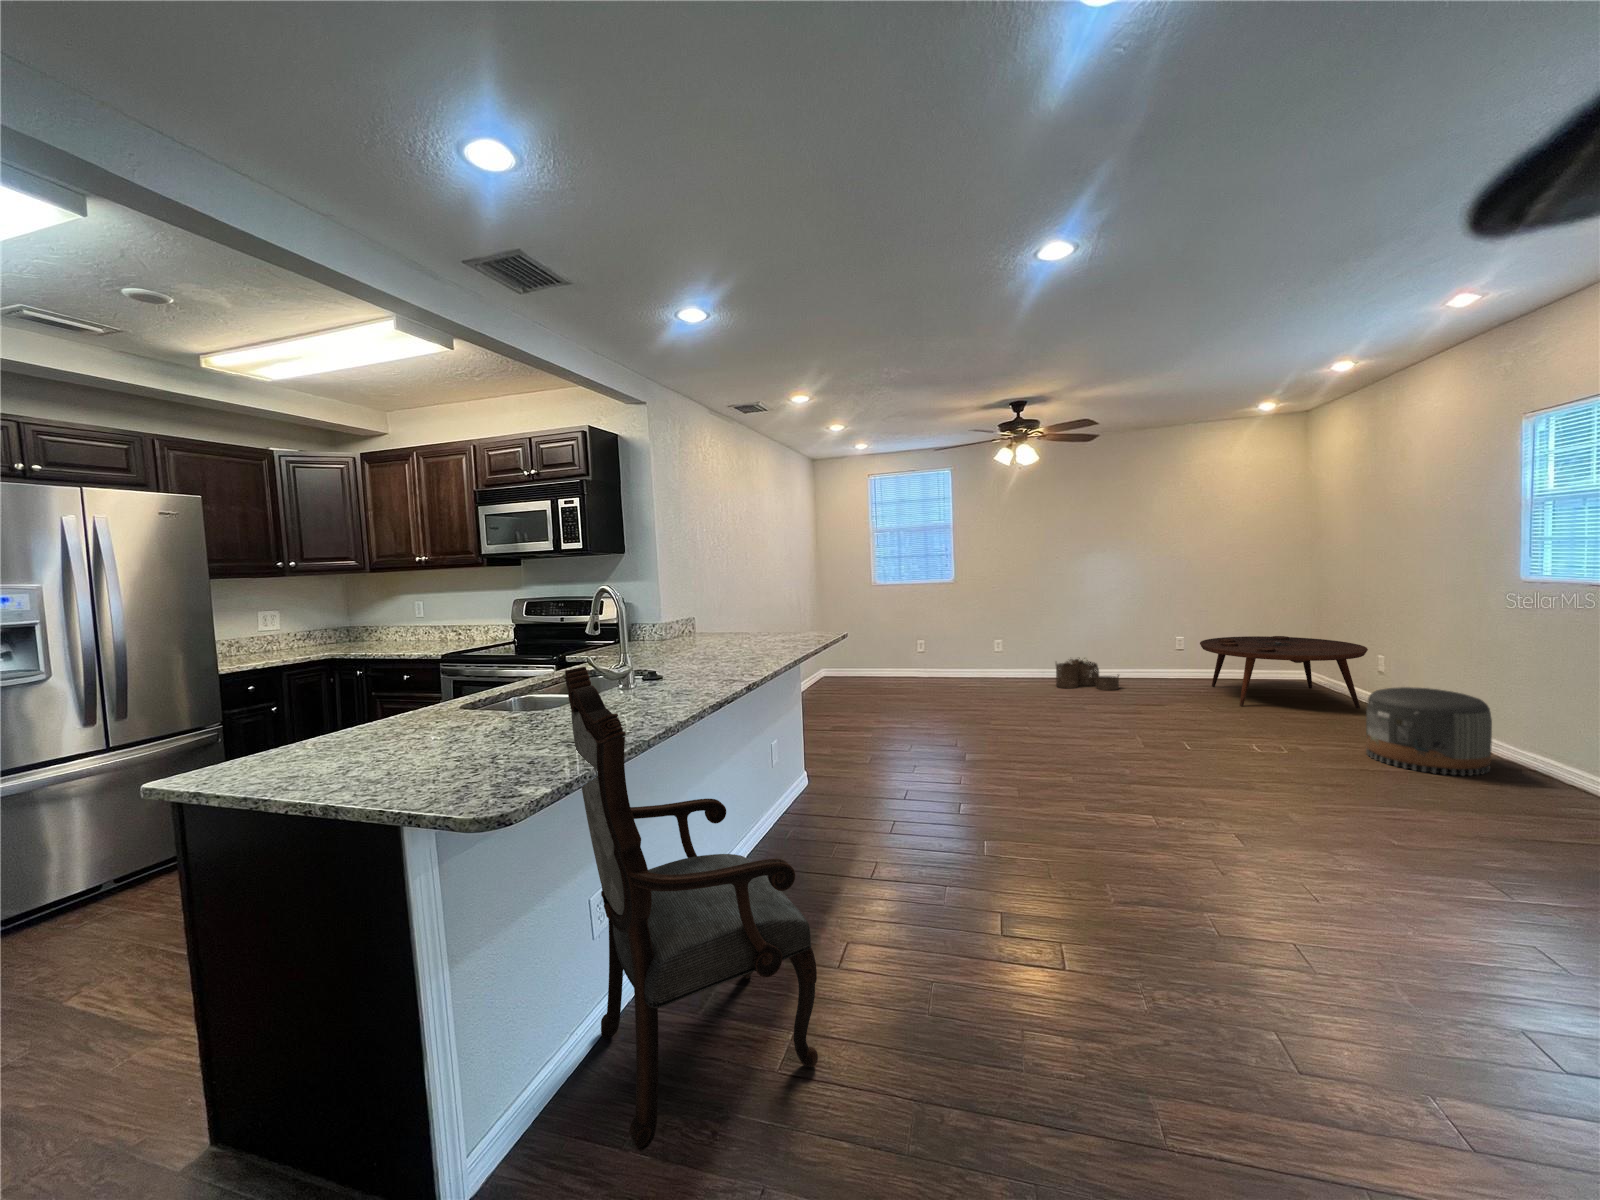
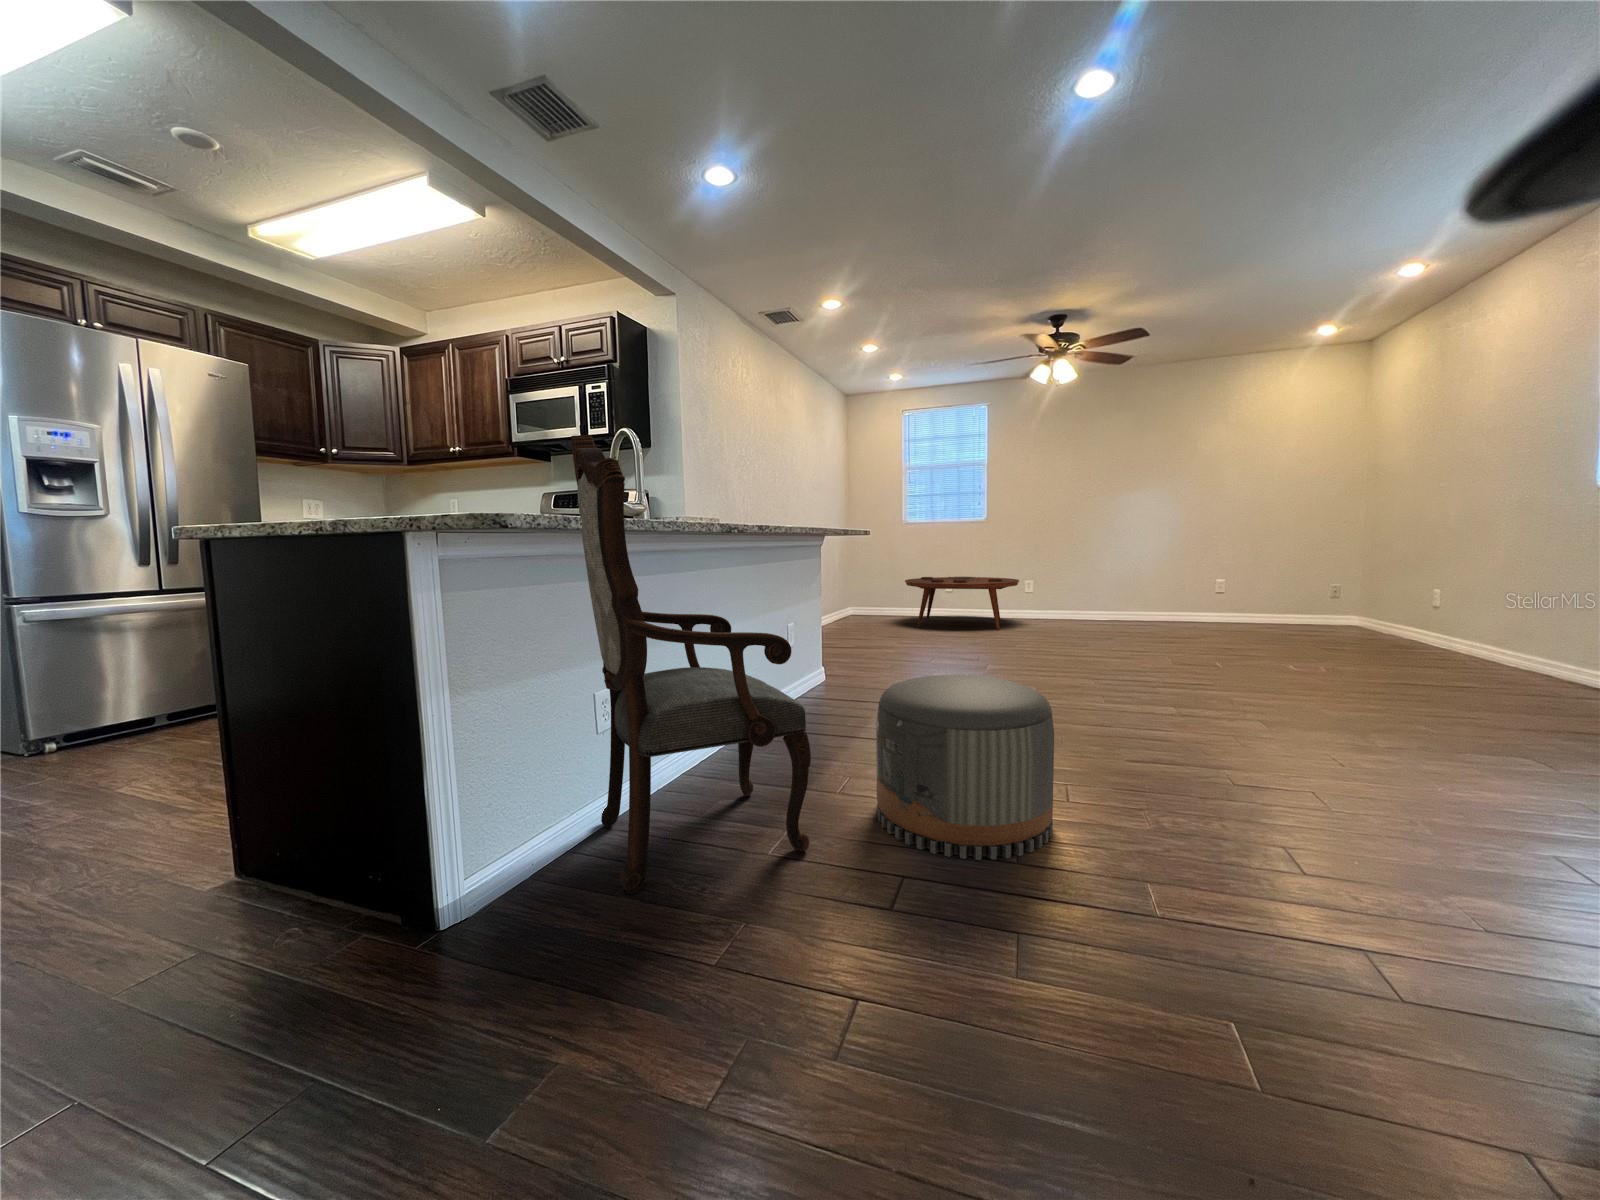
coffee table: present [1200,636,1368,709] -> present [905,577,1019,630]
woven basket: present [1056,658,1119,690] -> none [1087,598,1154,629]
pouf: present [1366,687,1492,776] -> present [876,675,1054,860]

